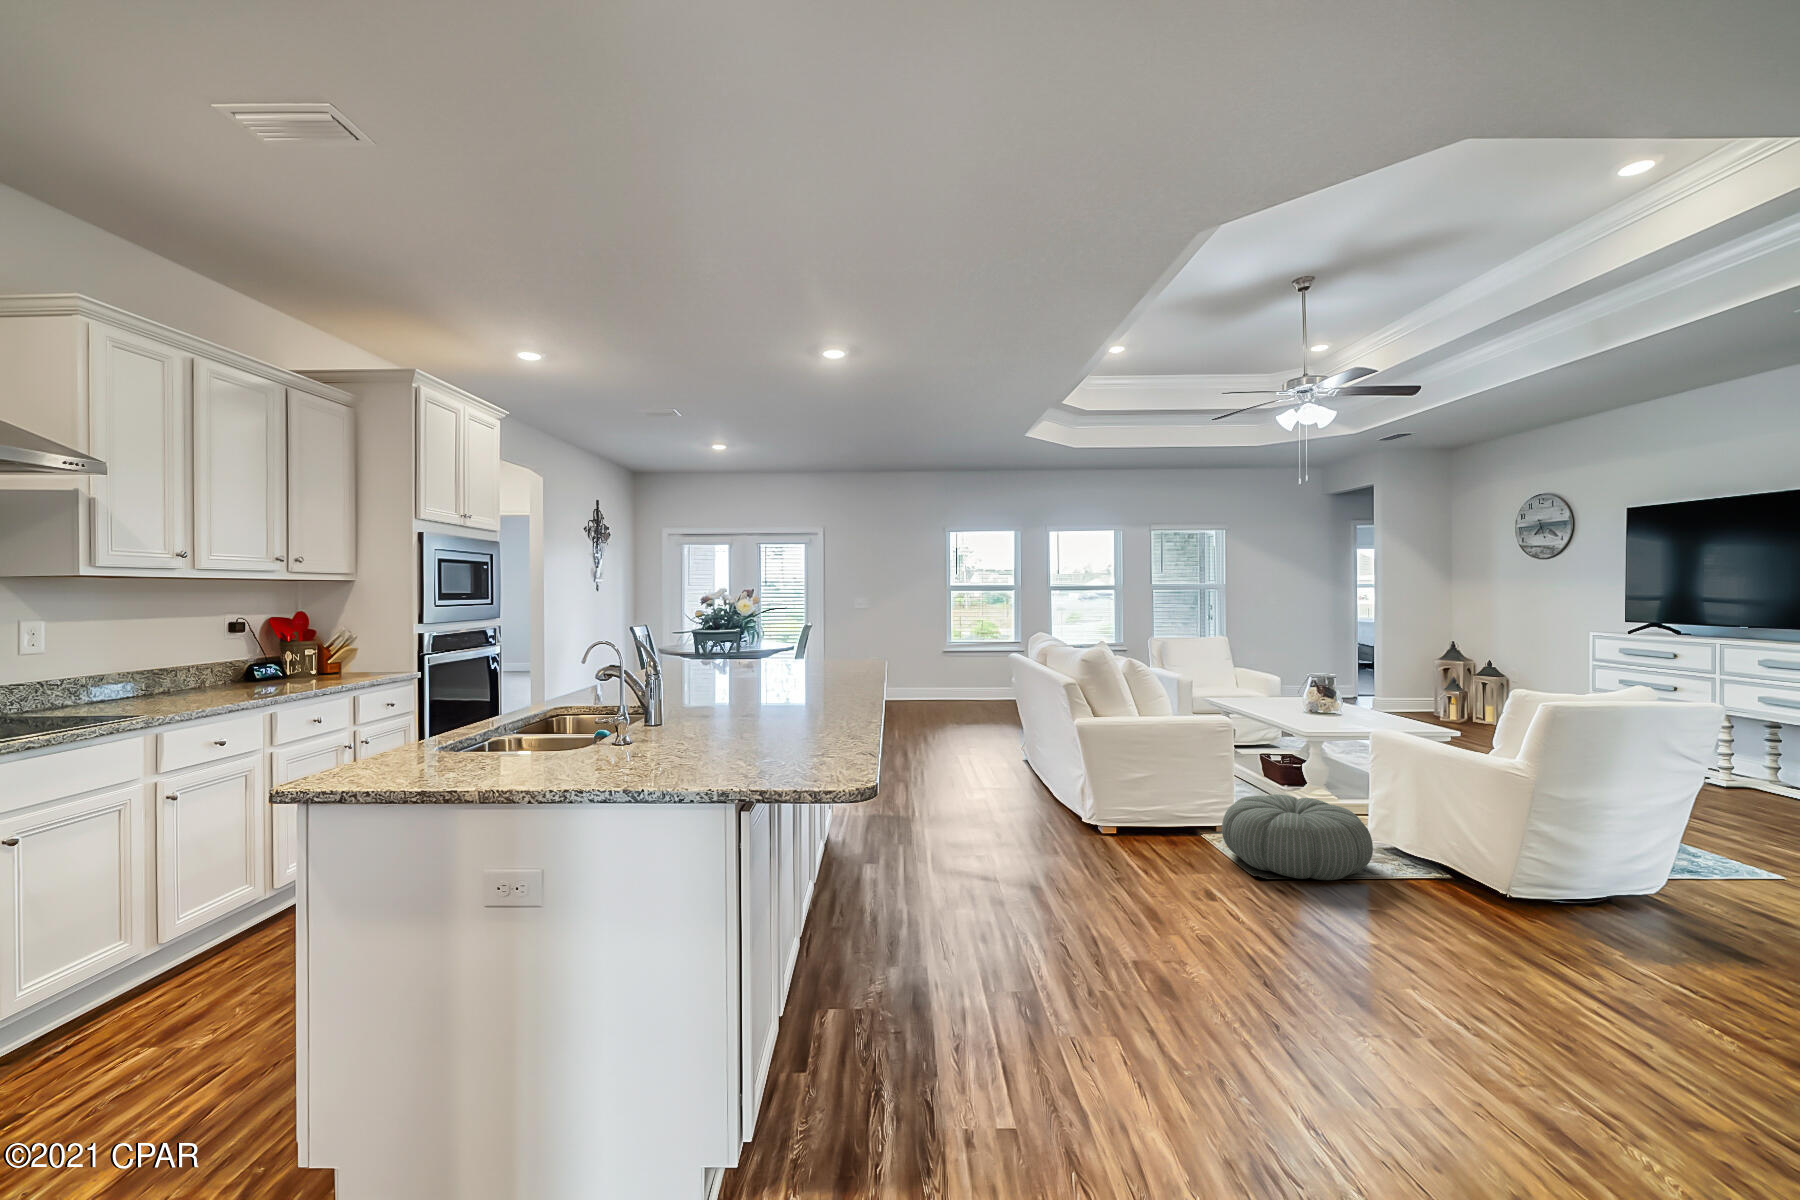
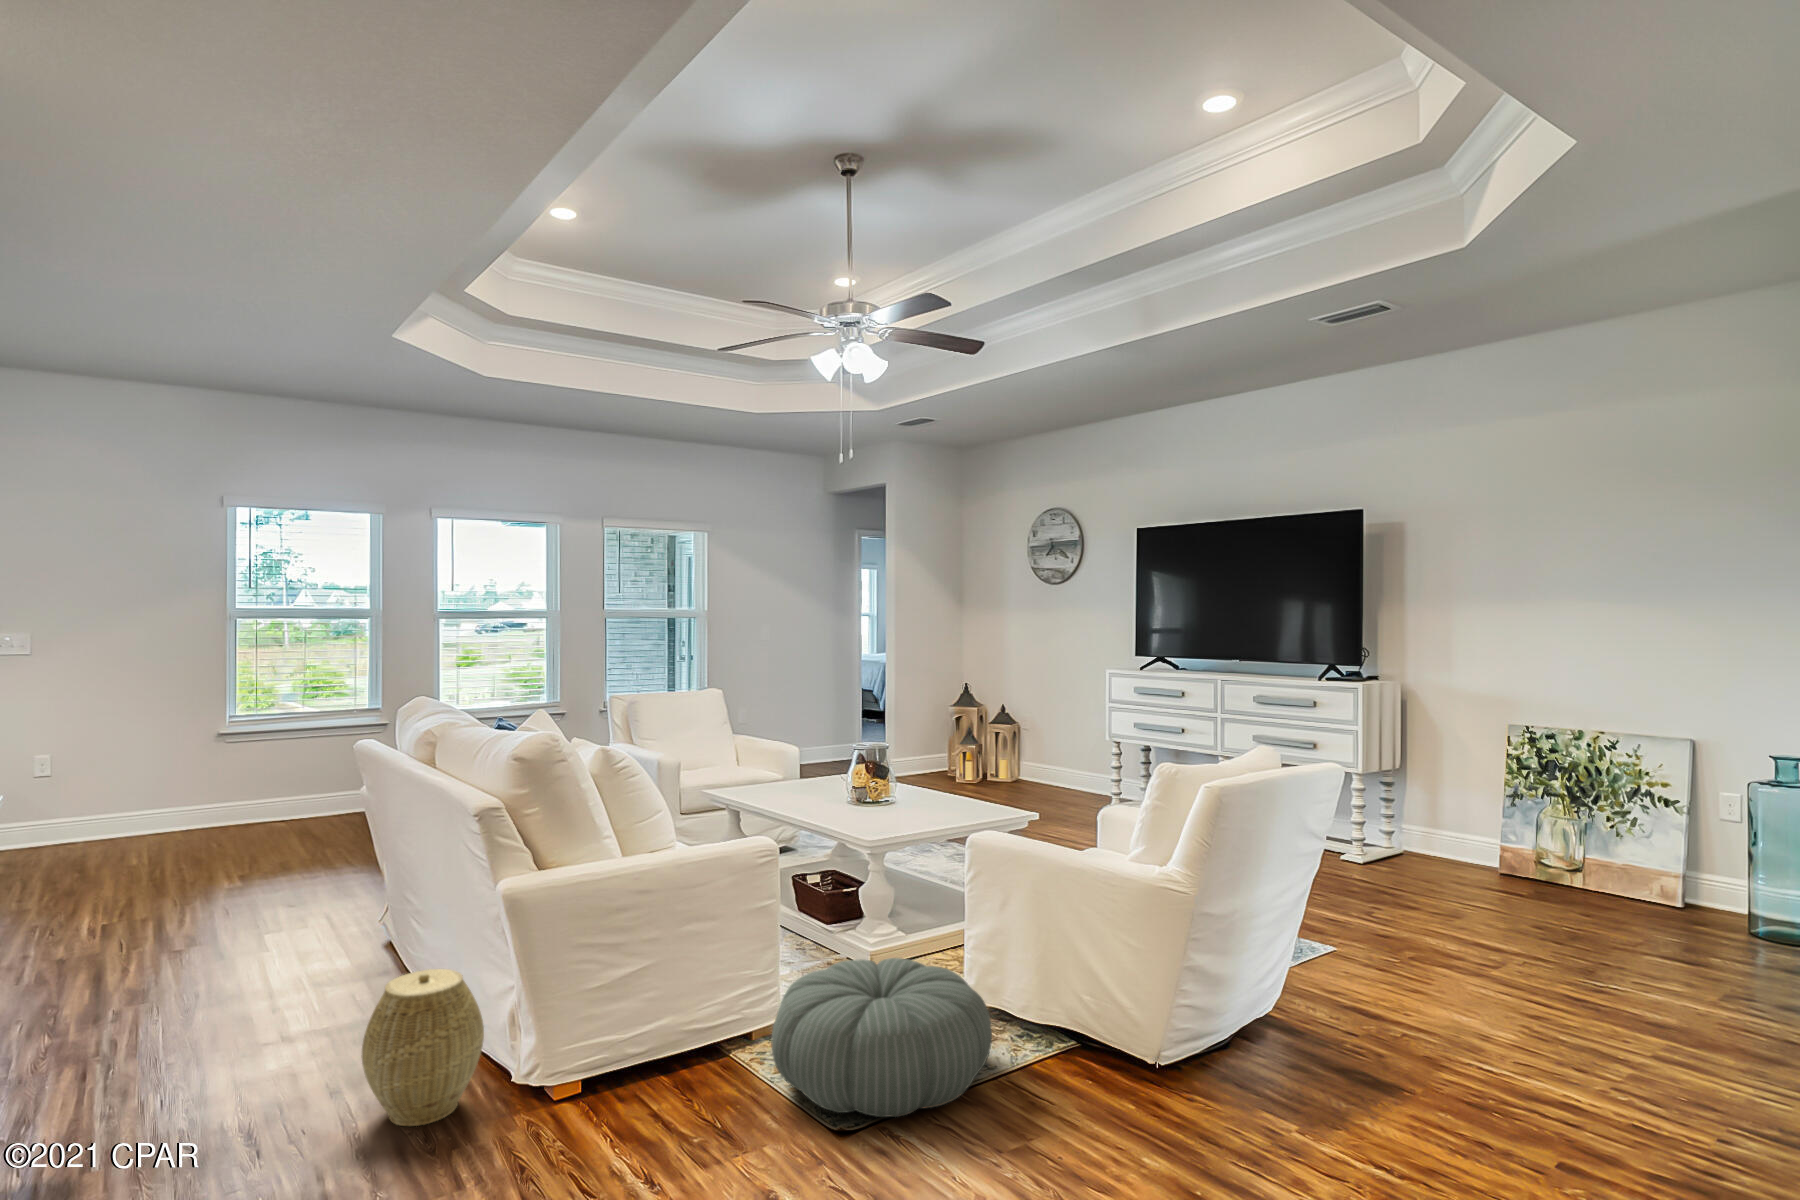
woven basket: none [1014,760,1068,830] -> present [362,969,484,1126]

